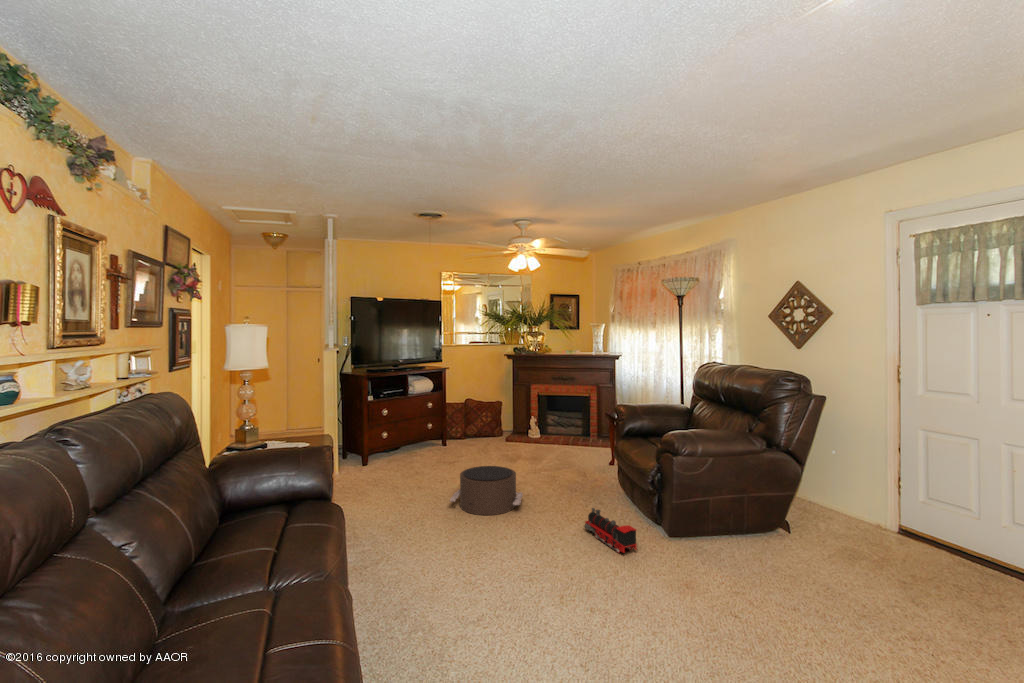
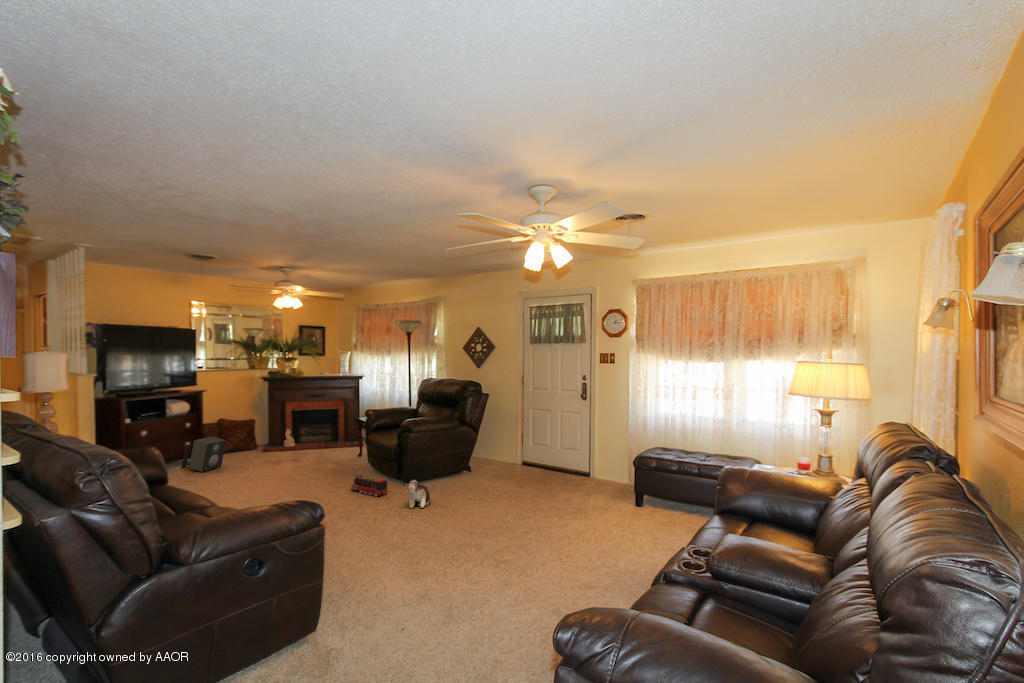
speaker: none [422,421,461,461] -> present [181,437,226,472]
pouf: present [450,466,522,515] -> none [240,461,301,496]
plush toy: none [661,552,710,607] -> present [406,480,430,508]

